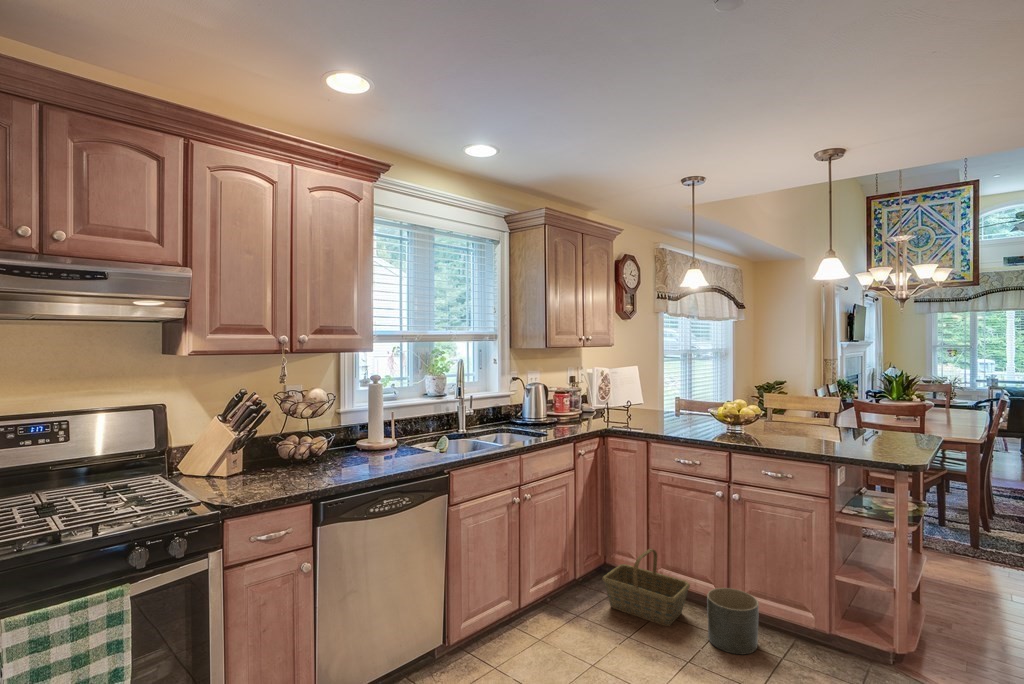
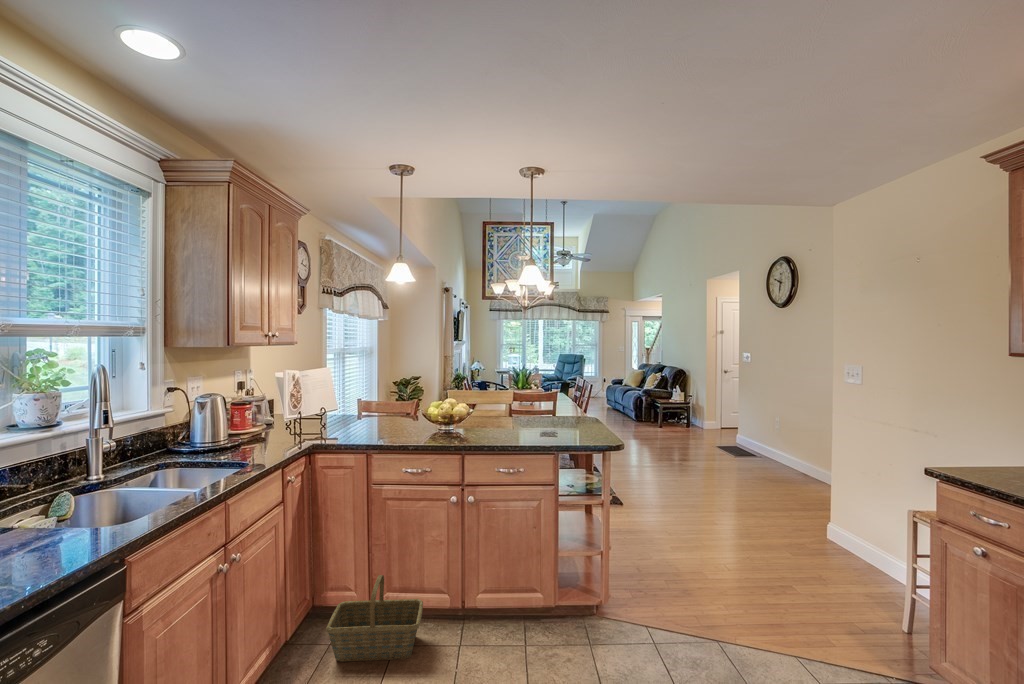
planter: present [707,588,759,654] -> none [452,592,501,662]

